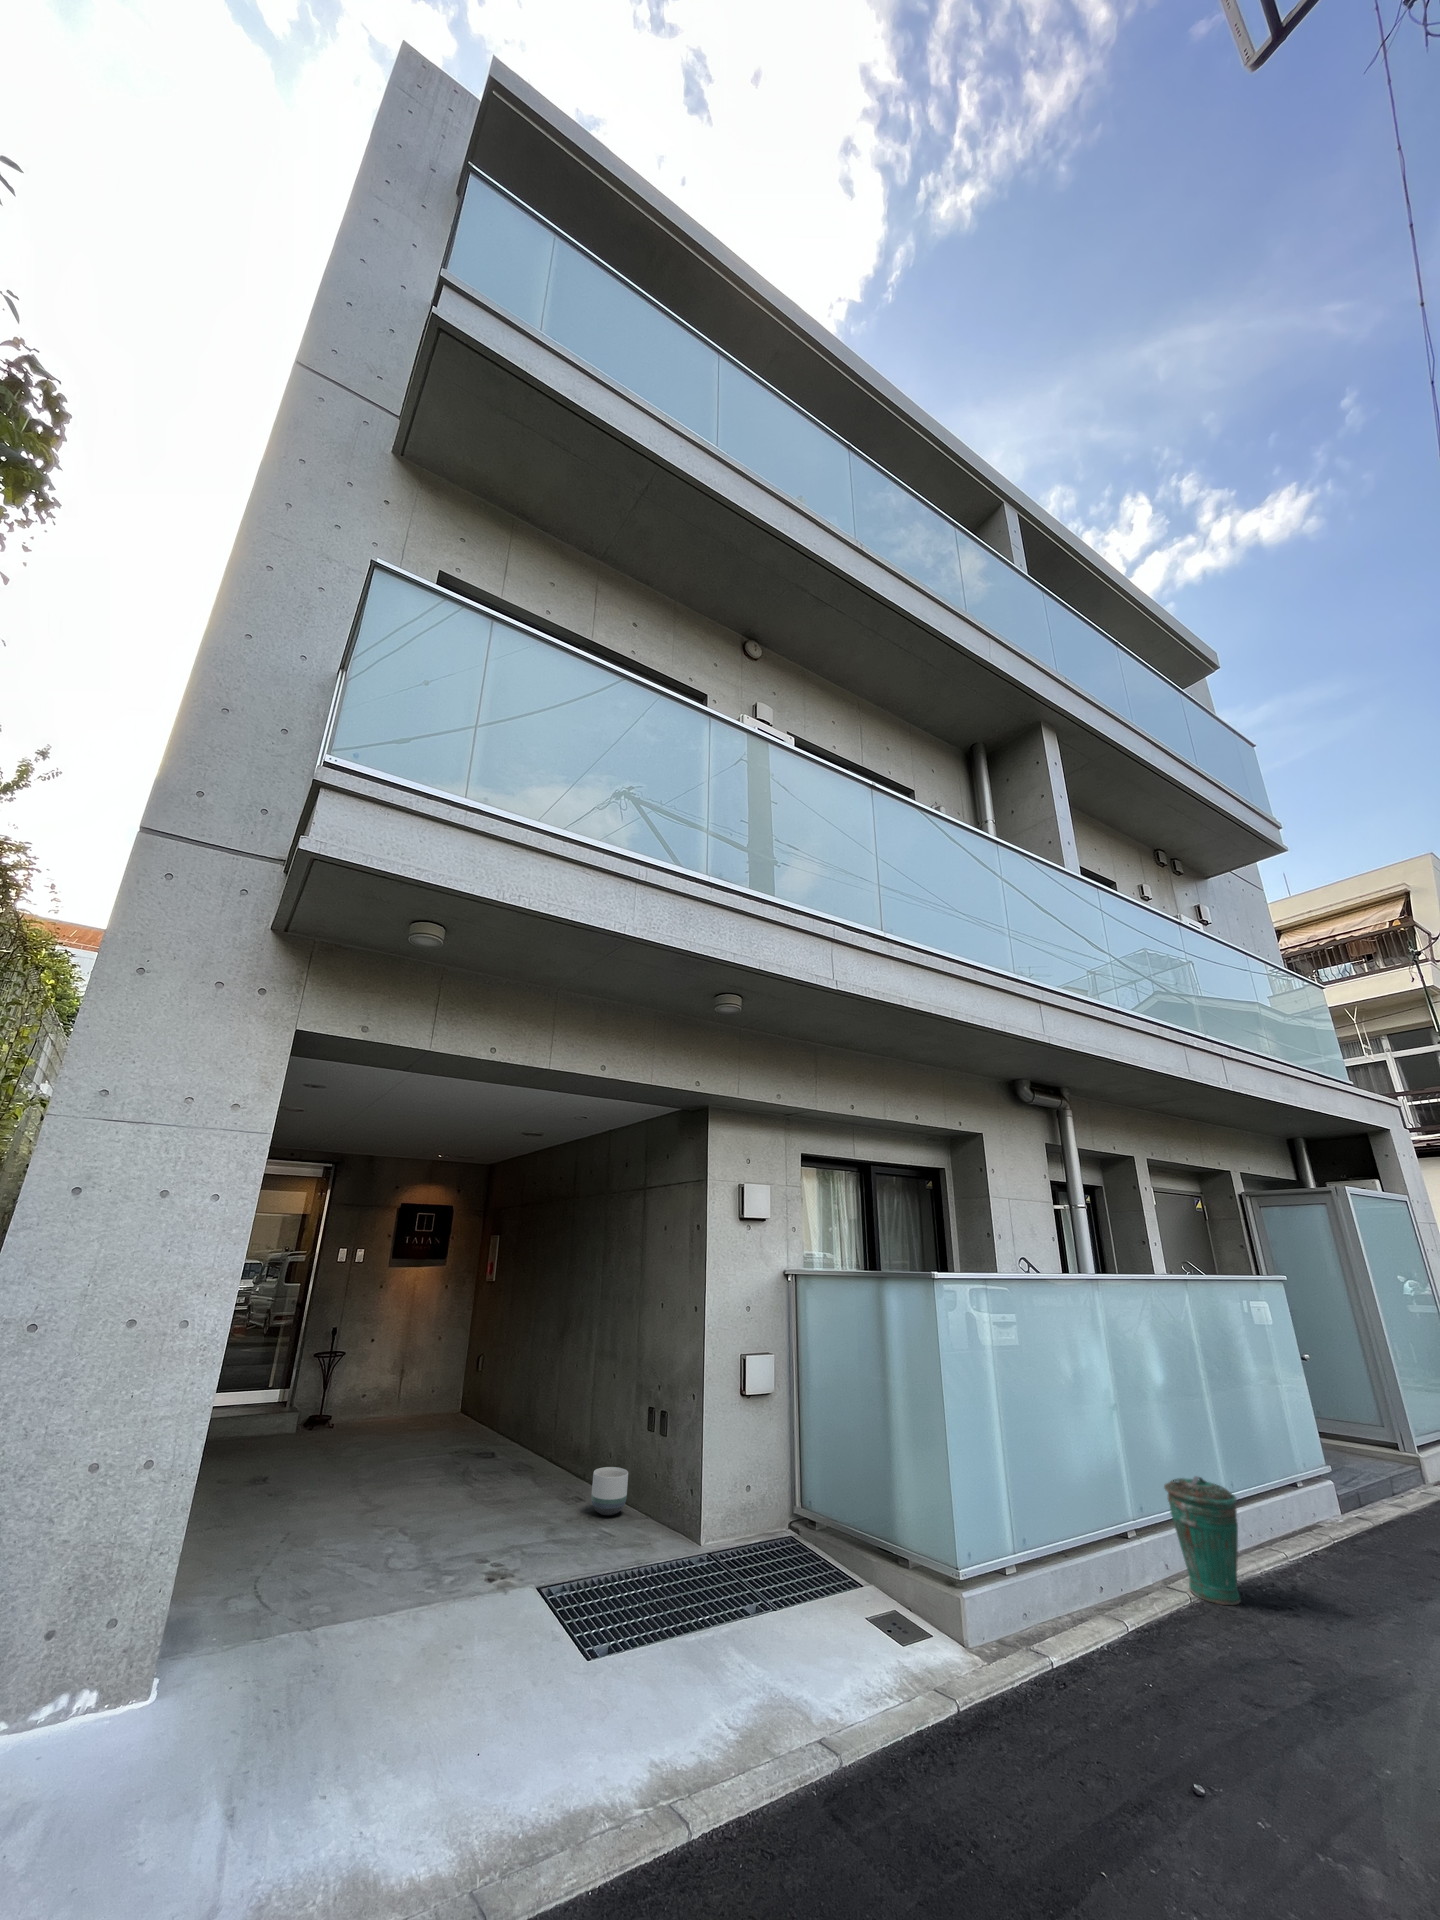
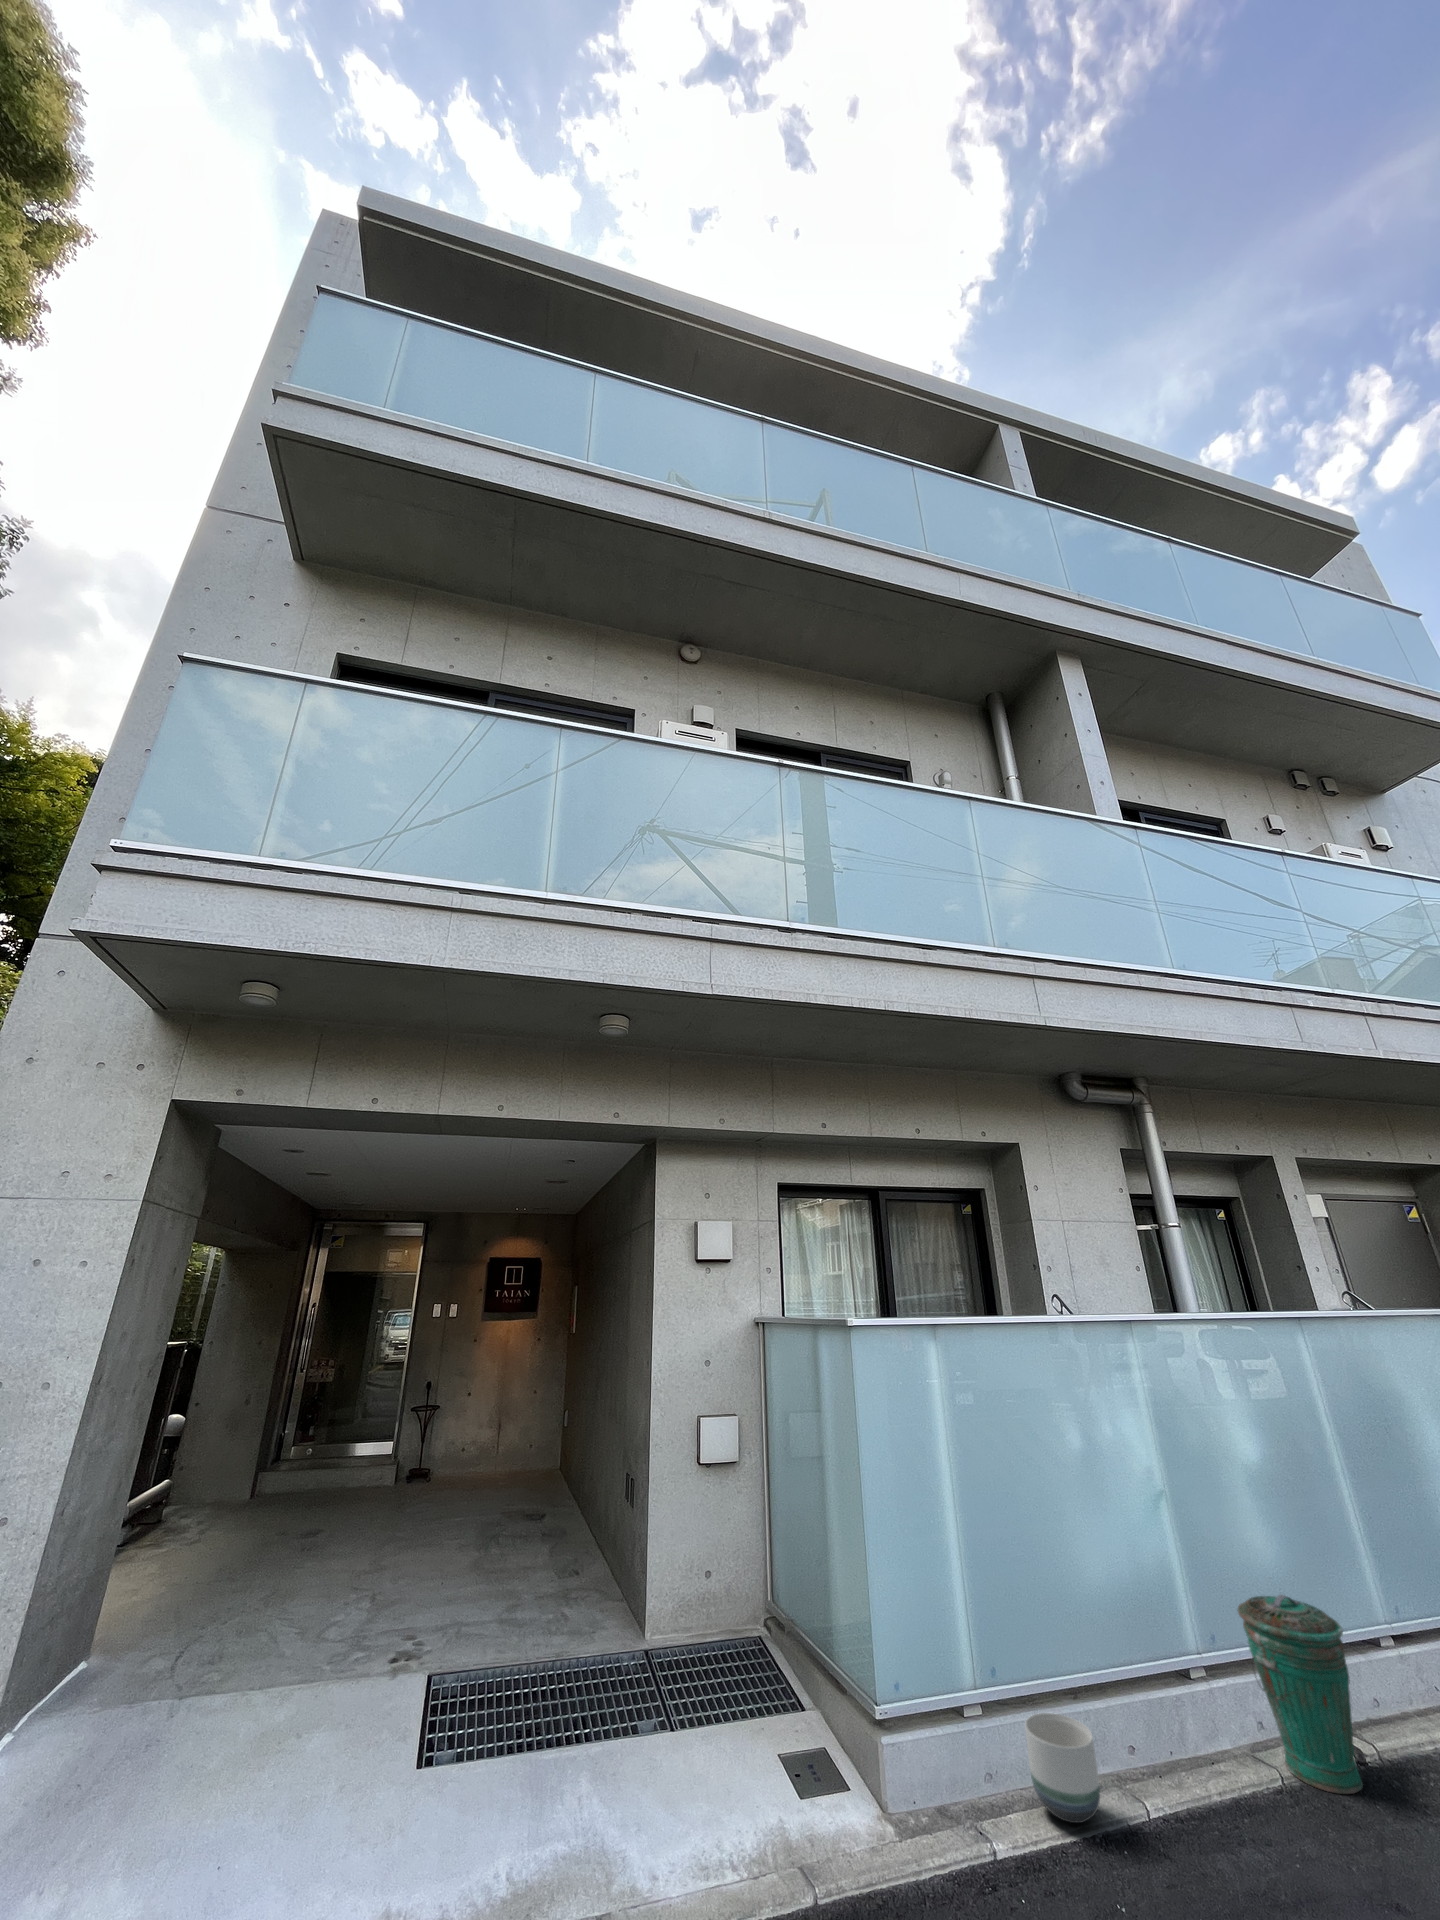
planter: present [591,1467,628,1515] -> present [1025,1713,1100,1823]

